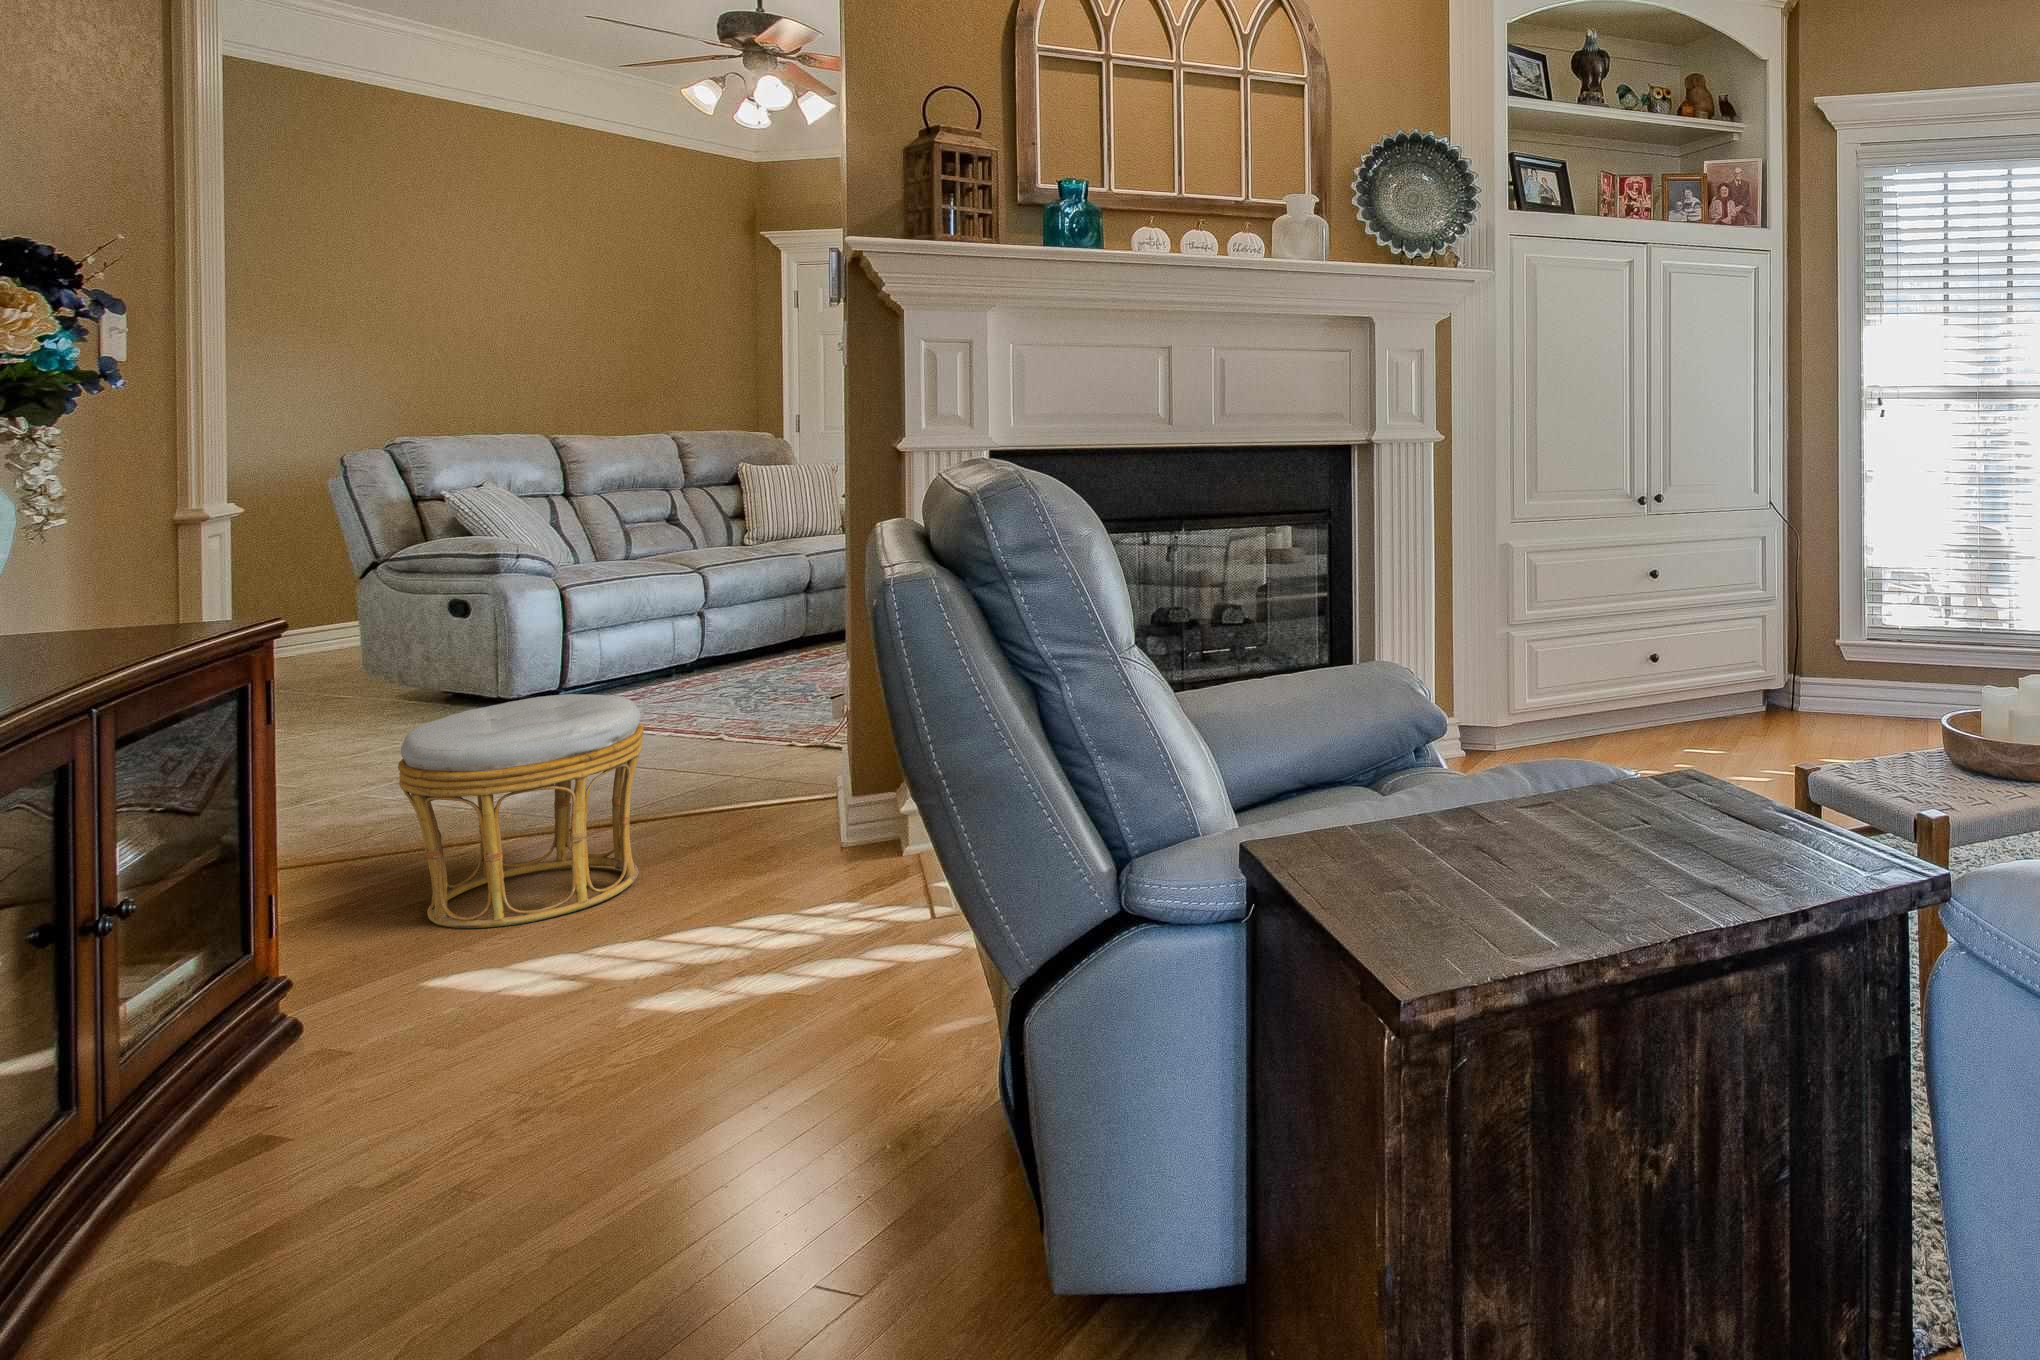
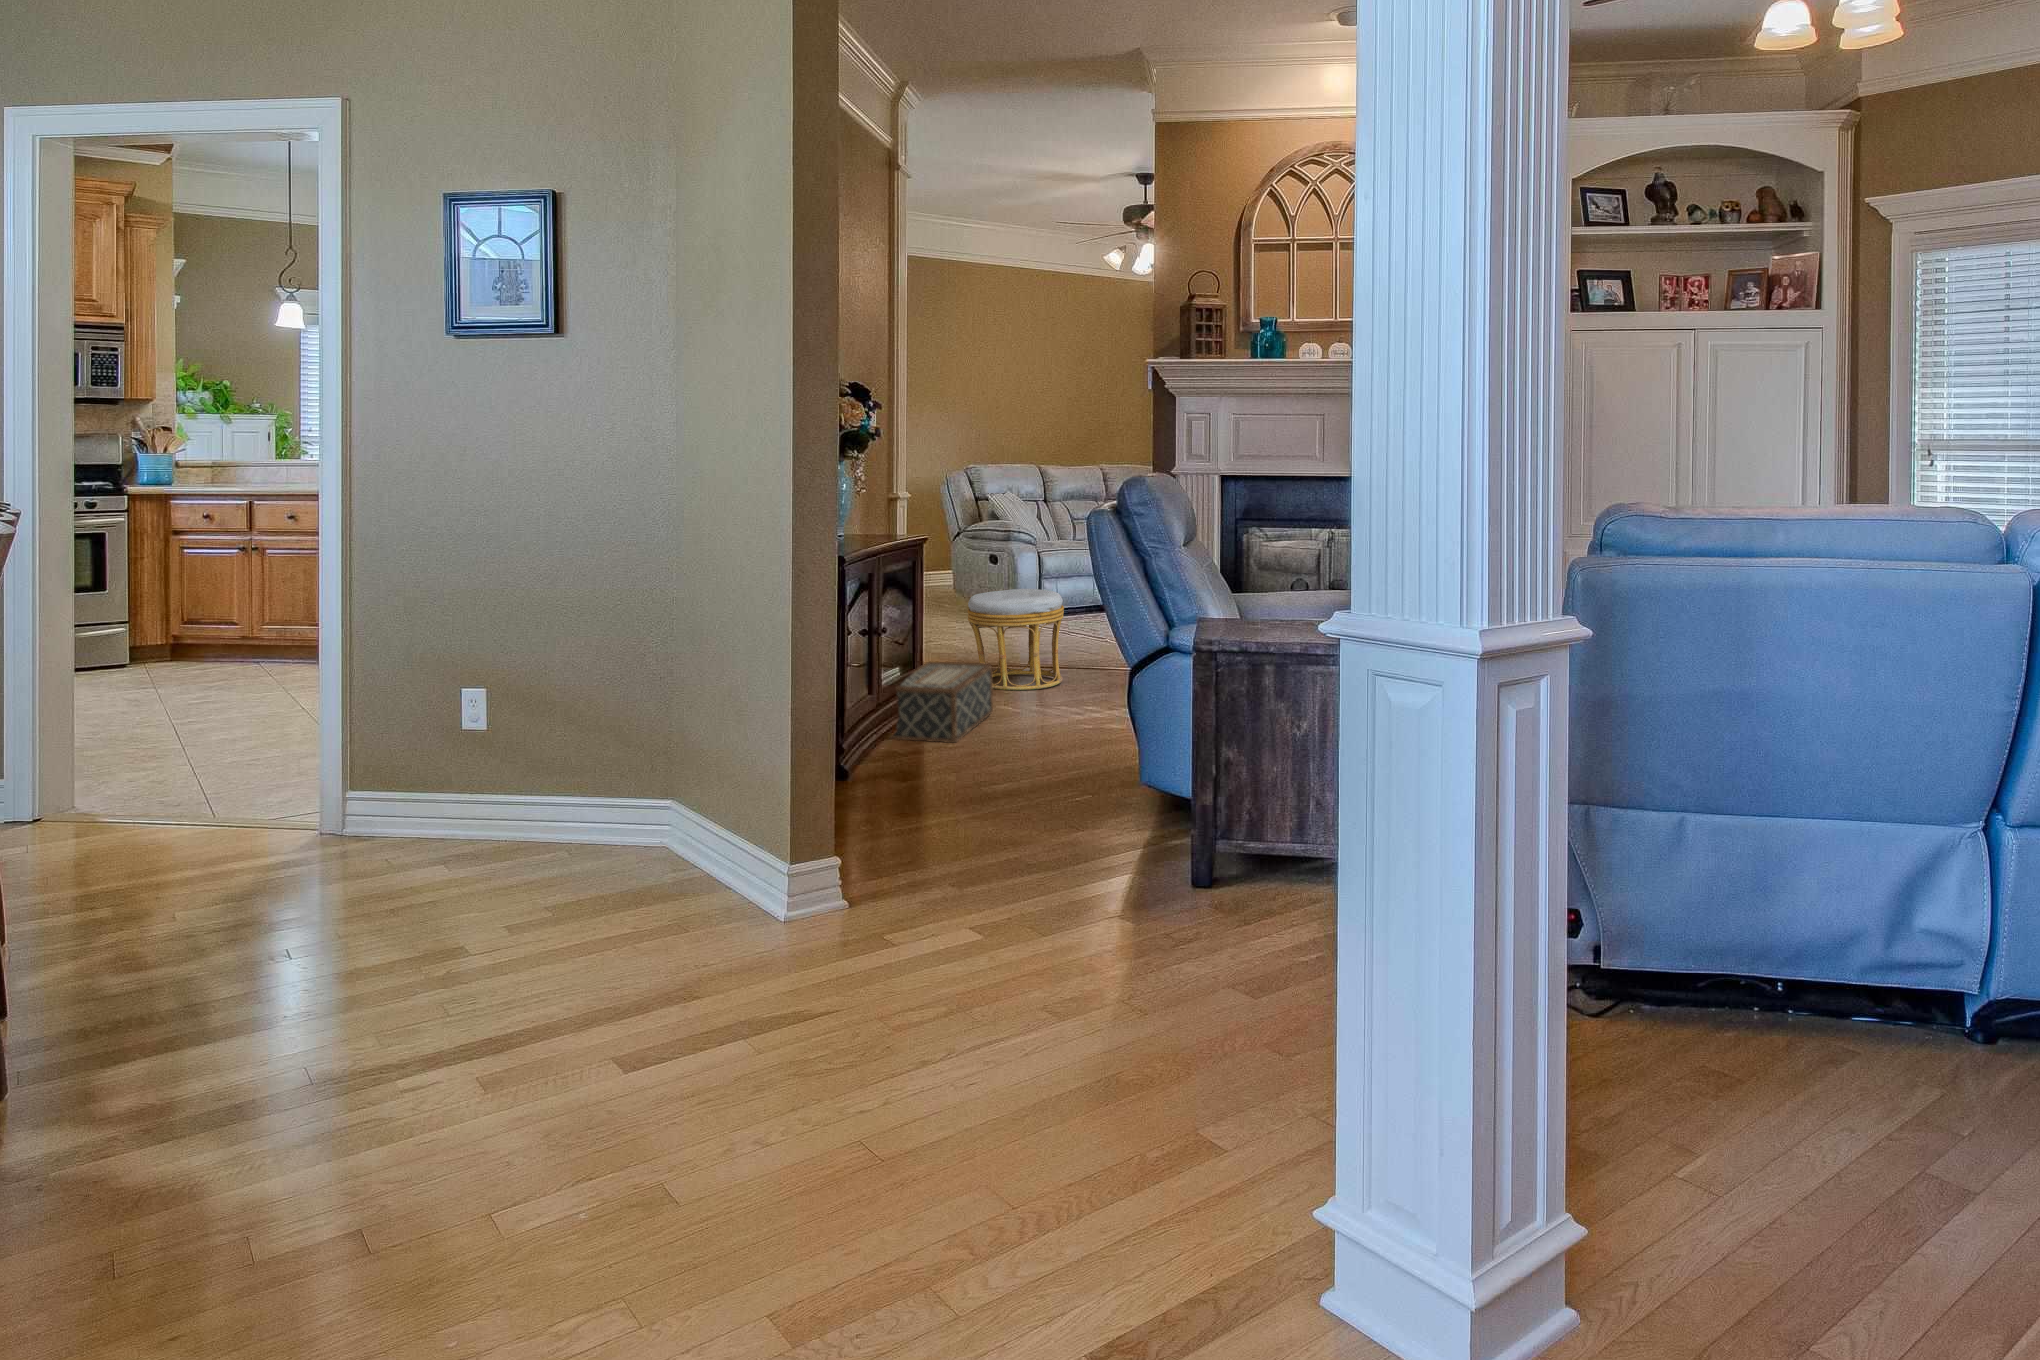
woven basket: none [114,906,471,1204] -> present [890,662,993,743]

